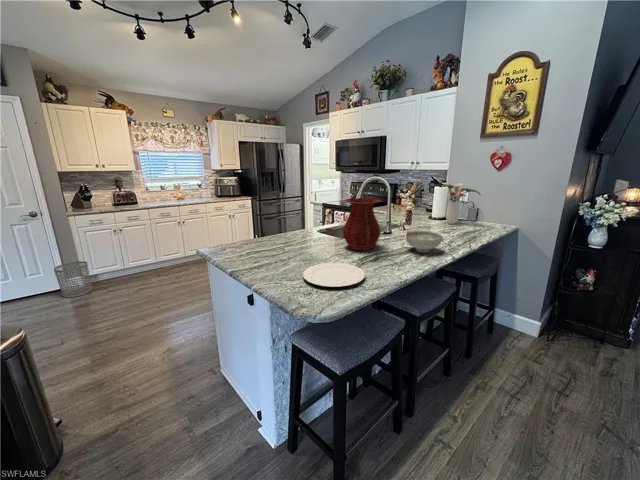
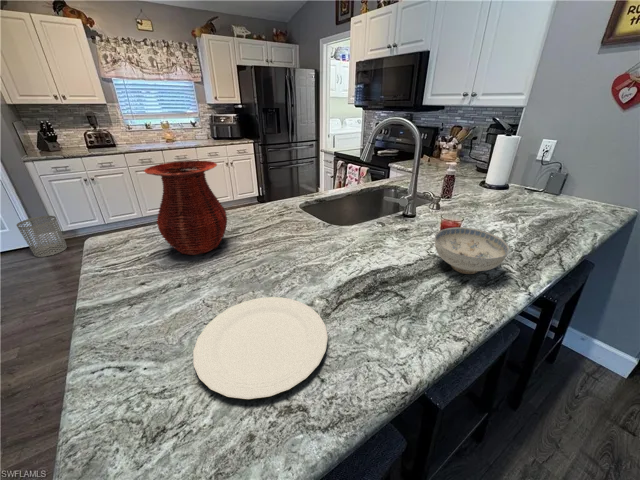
flower arrangement: present [441,182,480,224] -> none [510,129,583,200]
vase: present [343,198,381,250] -> present [144,161,227,255]

